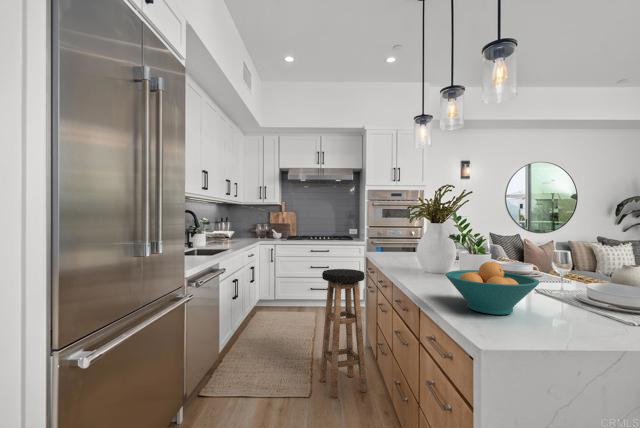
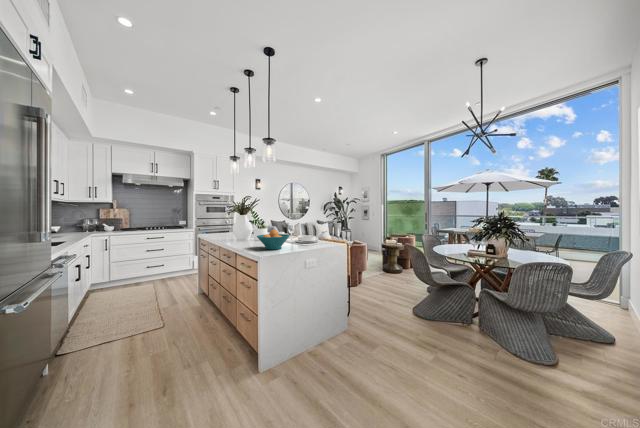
bar stool: present [320,269,367,398] -> none [173,245,208,323]

